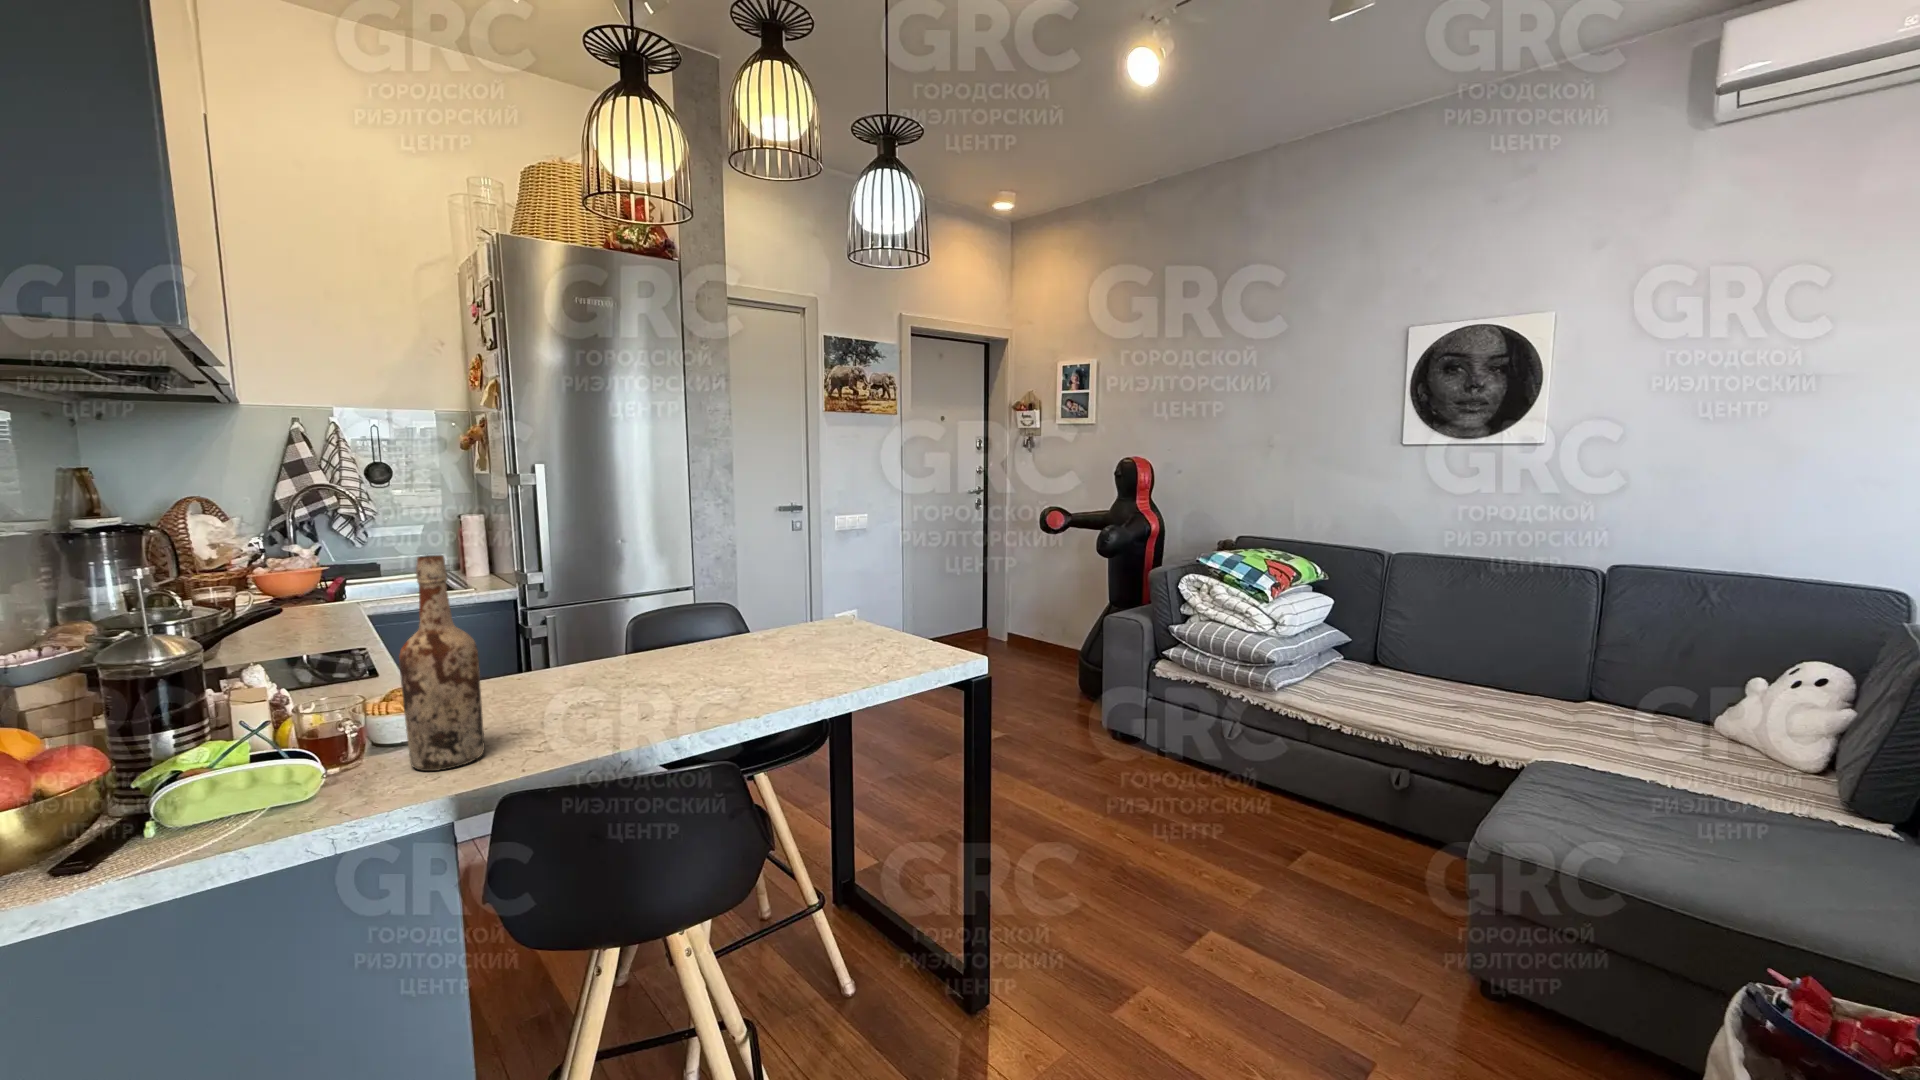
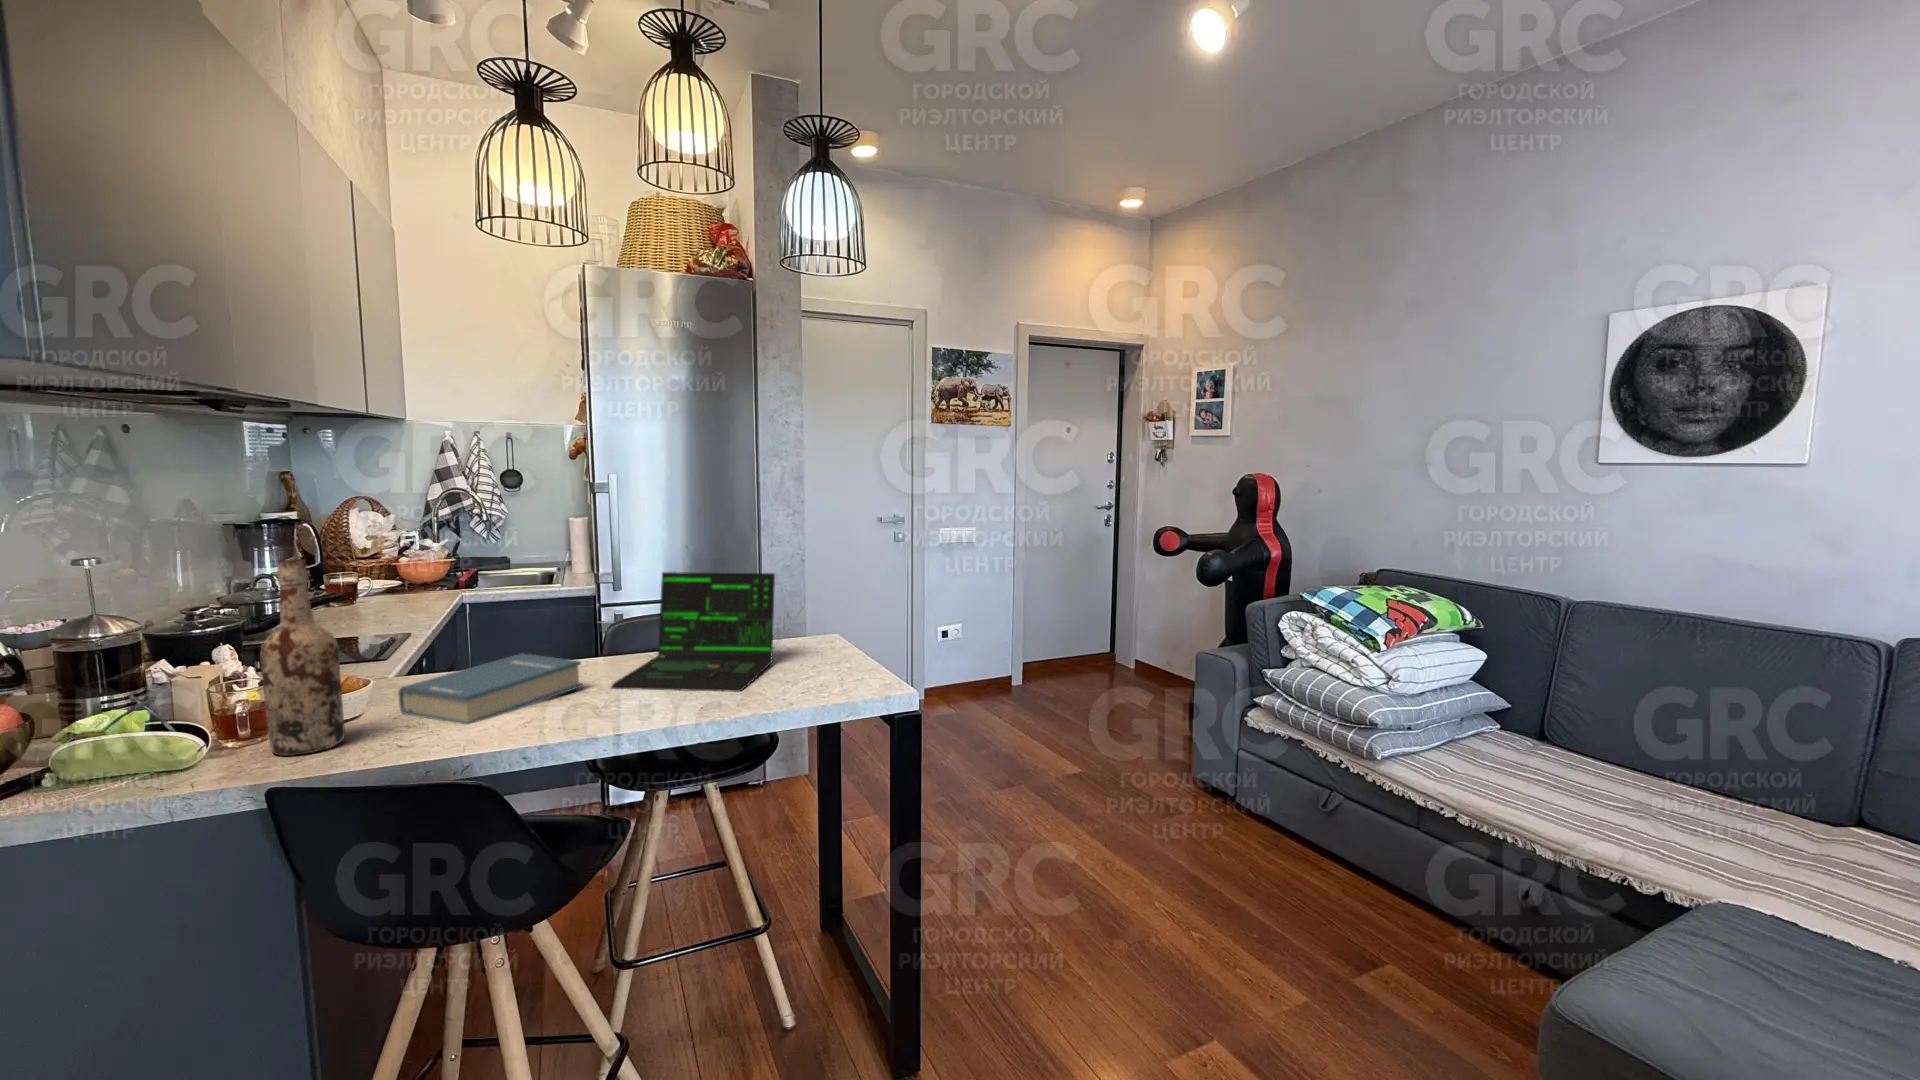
laptop: none [691,557,847,683] -> present [611,572,803,692]
hardback book: none [493,652,663,726] -> present [398,654,582,725]

